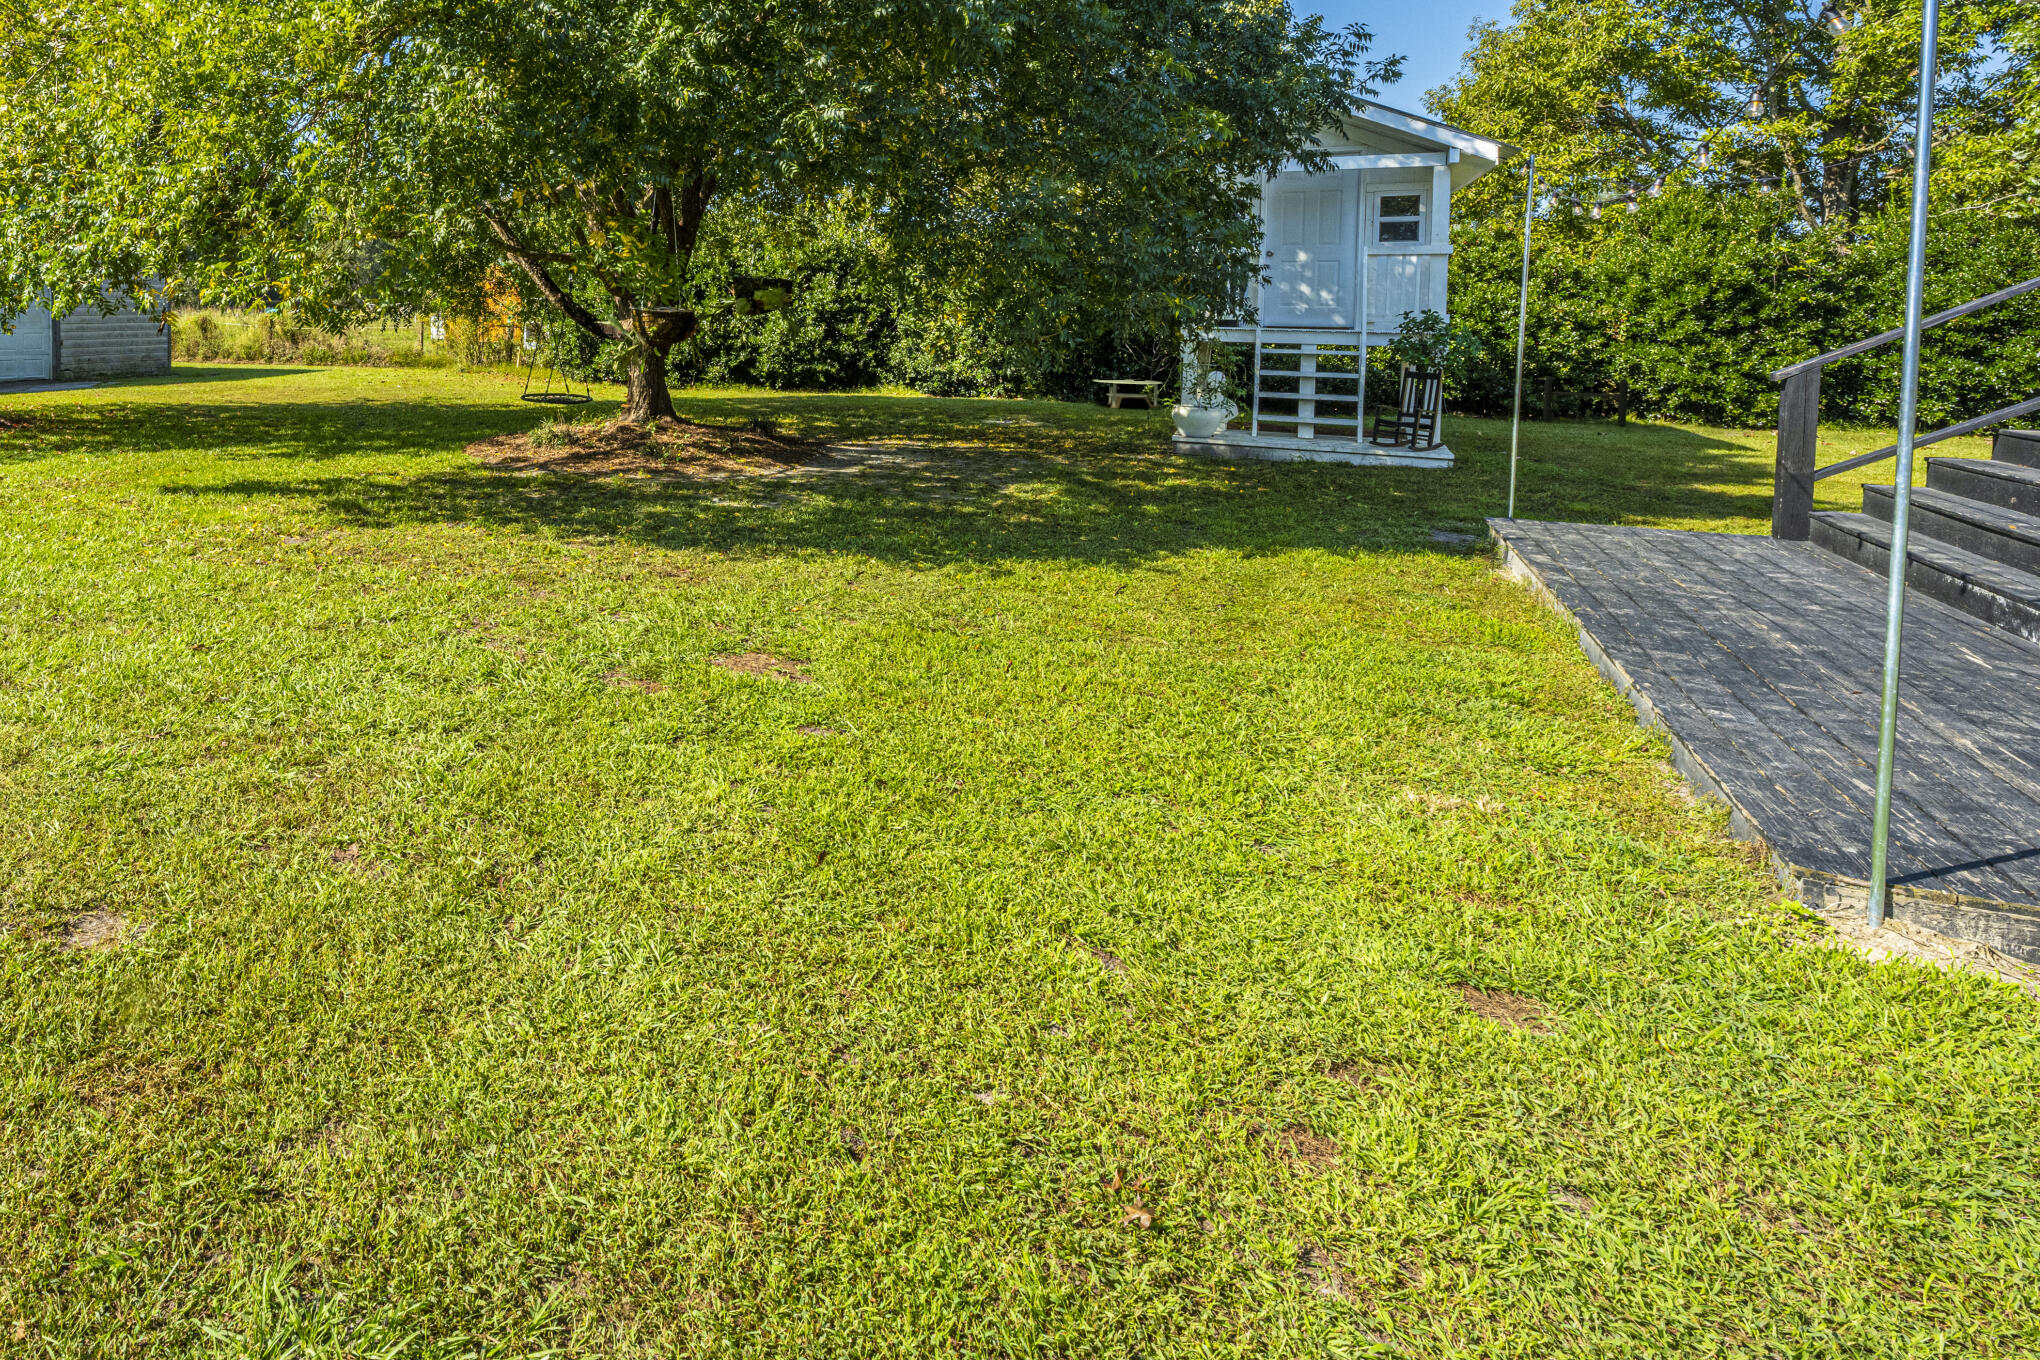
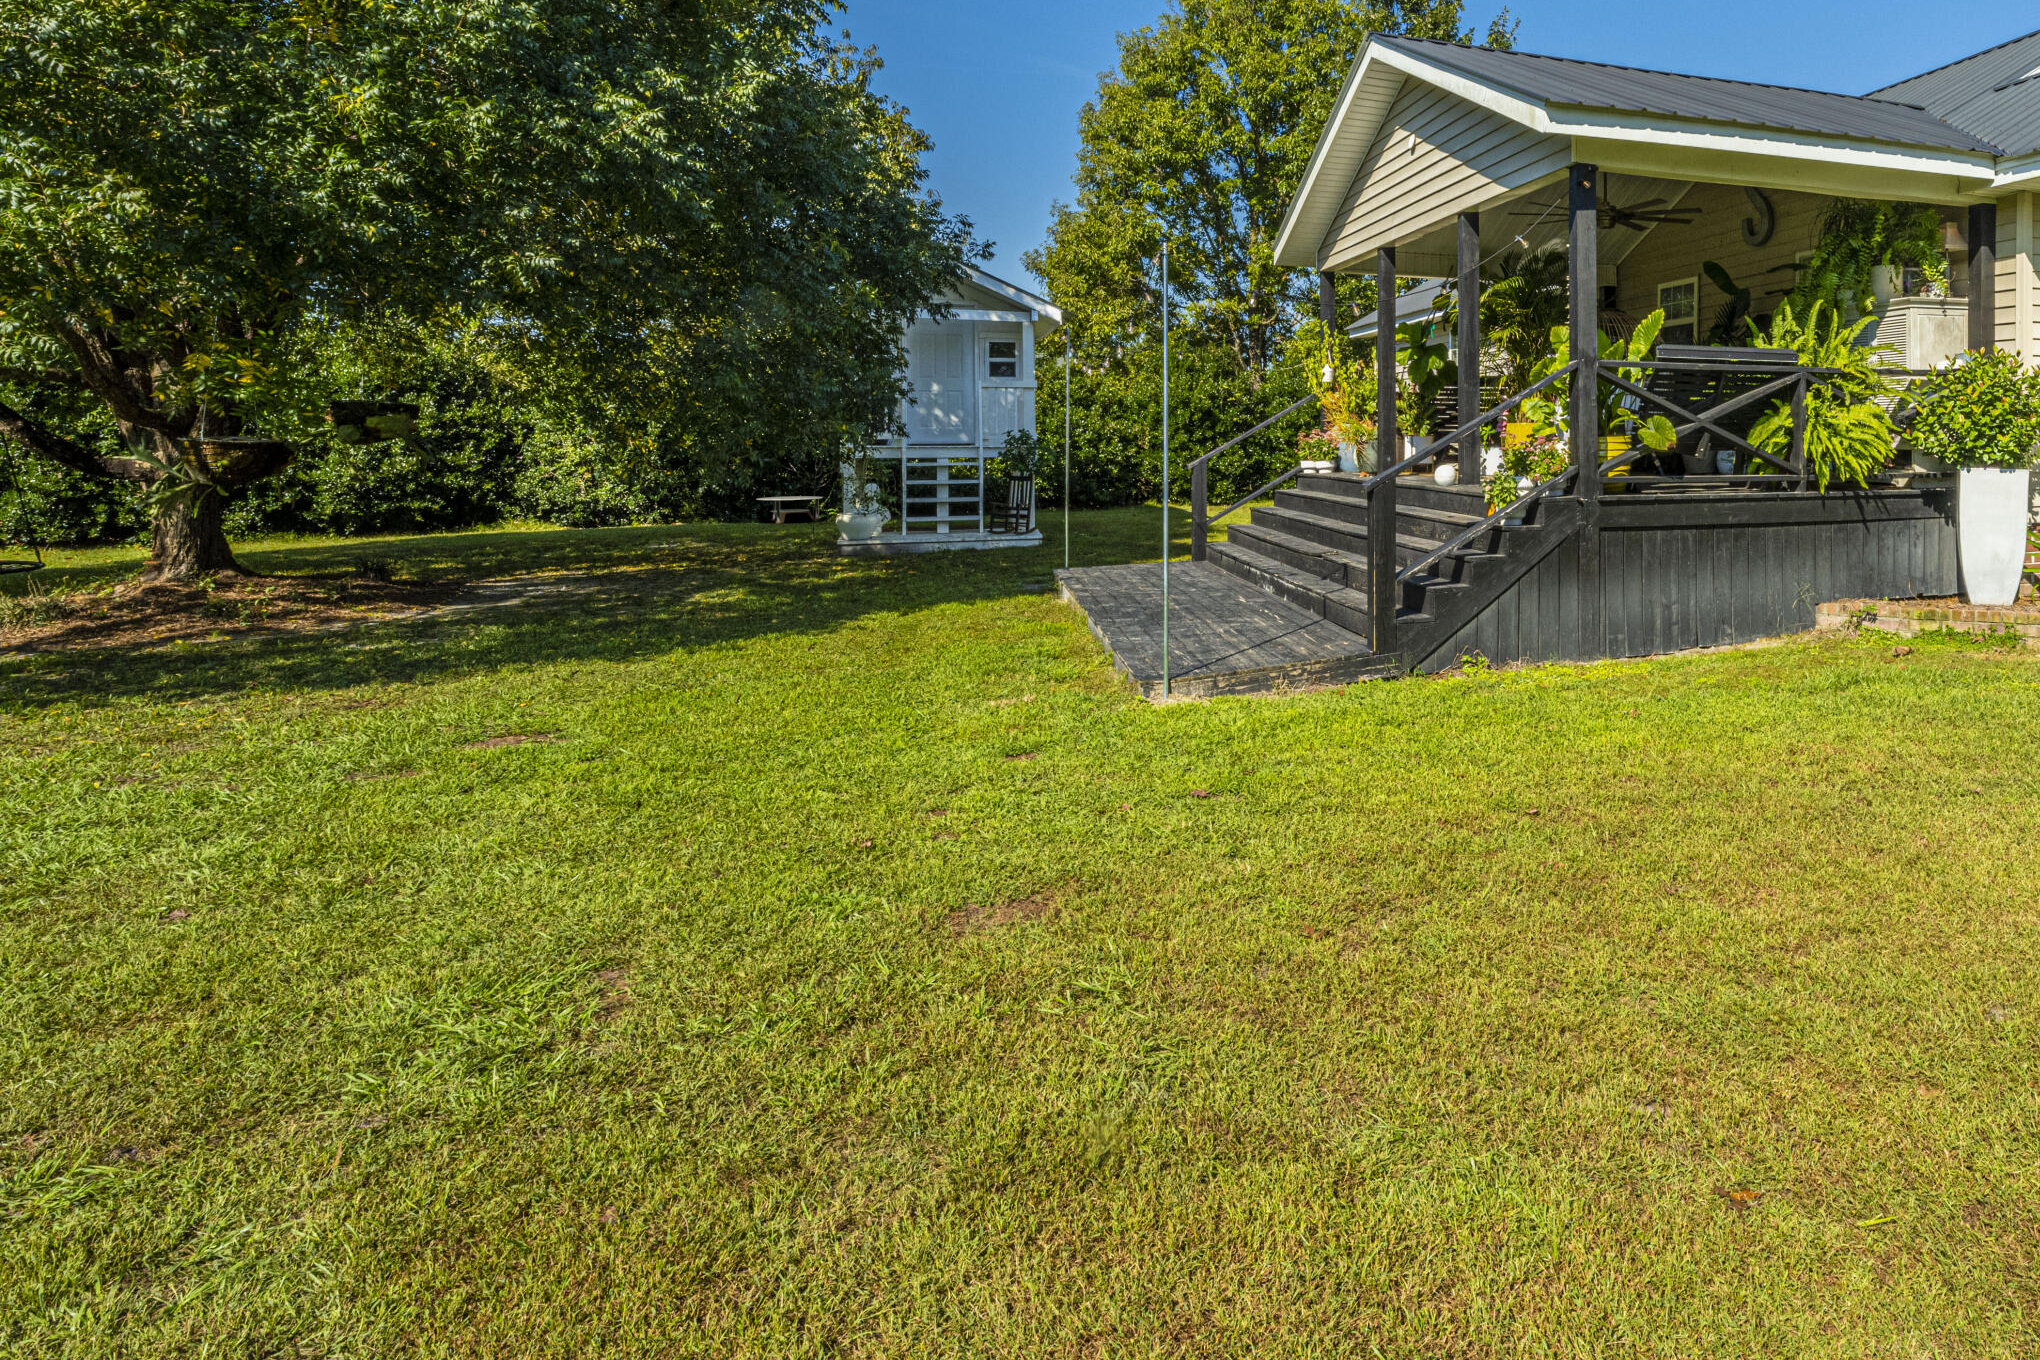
bench: present [1543,376,1628,426] -> none [1102,475,1149,508]

